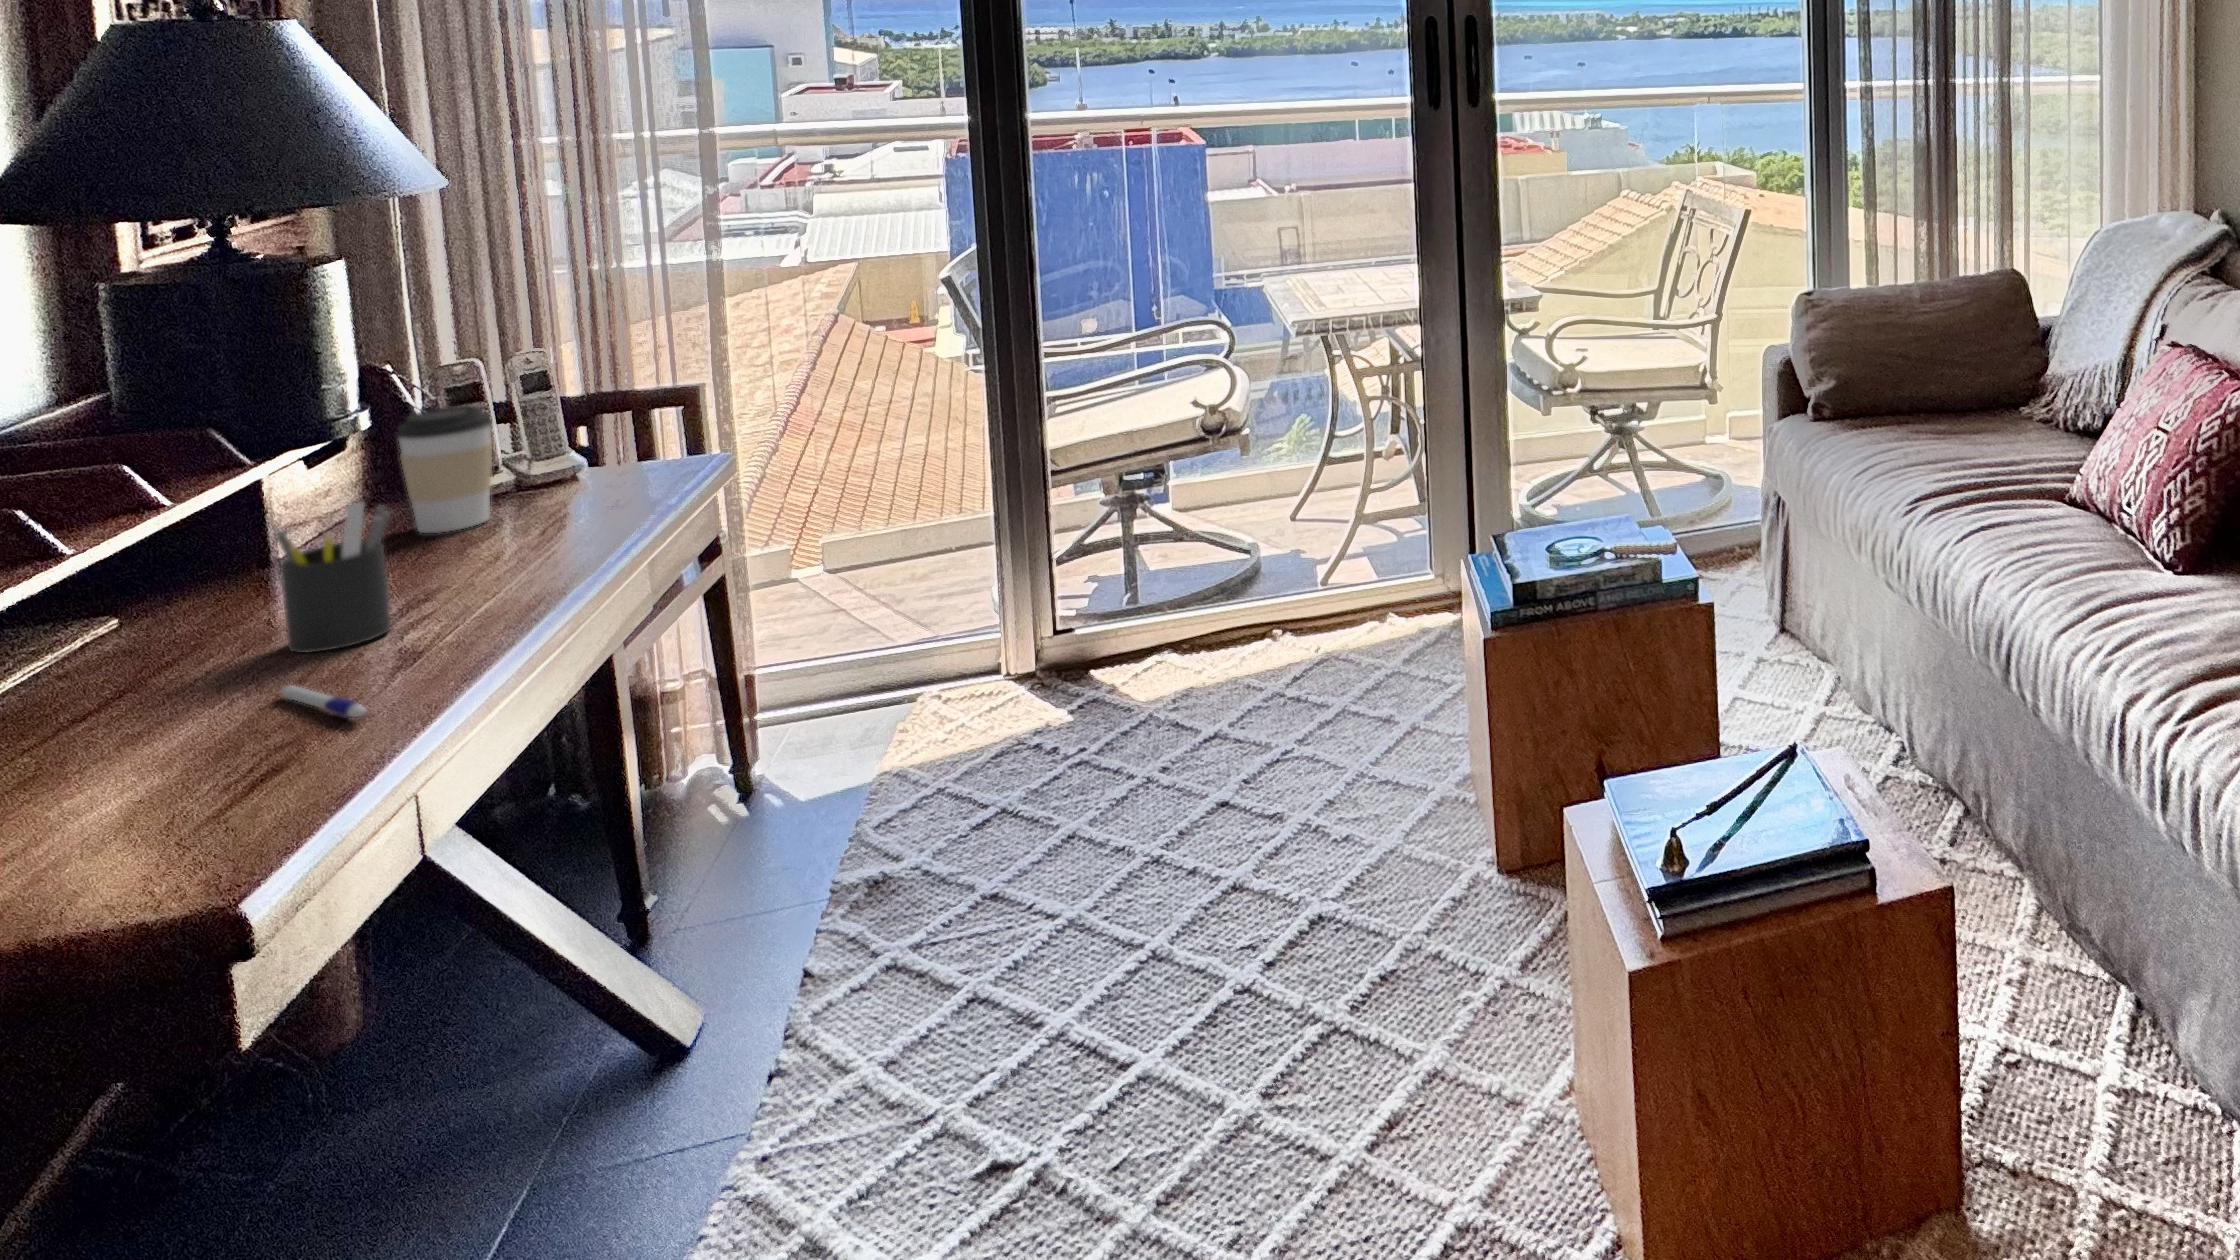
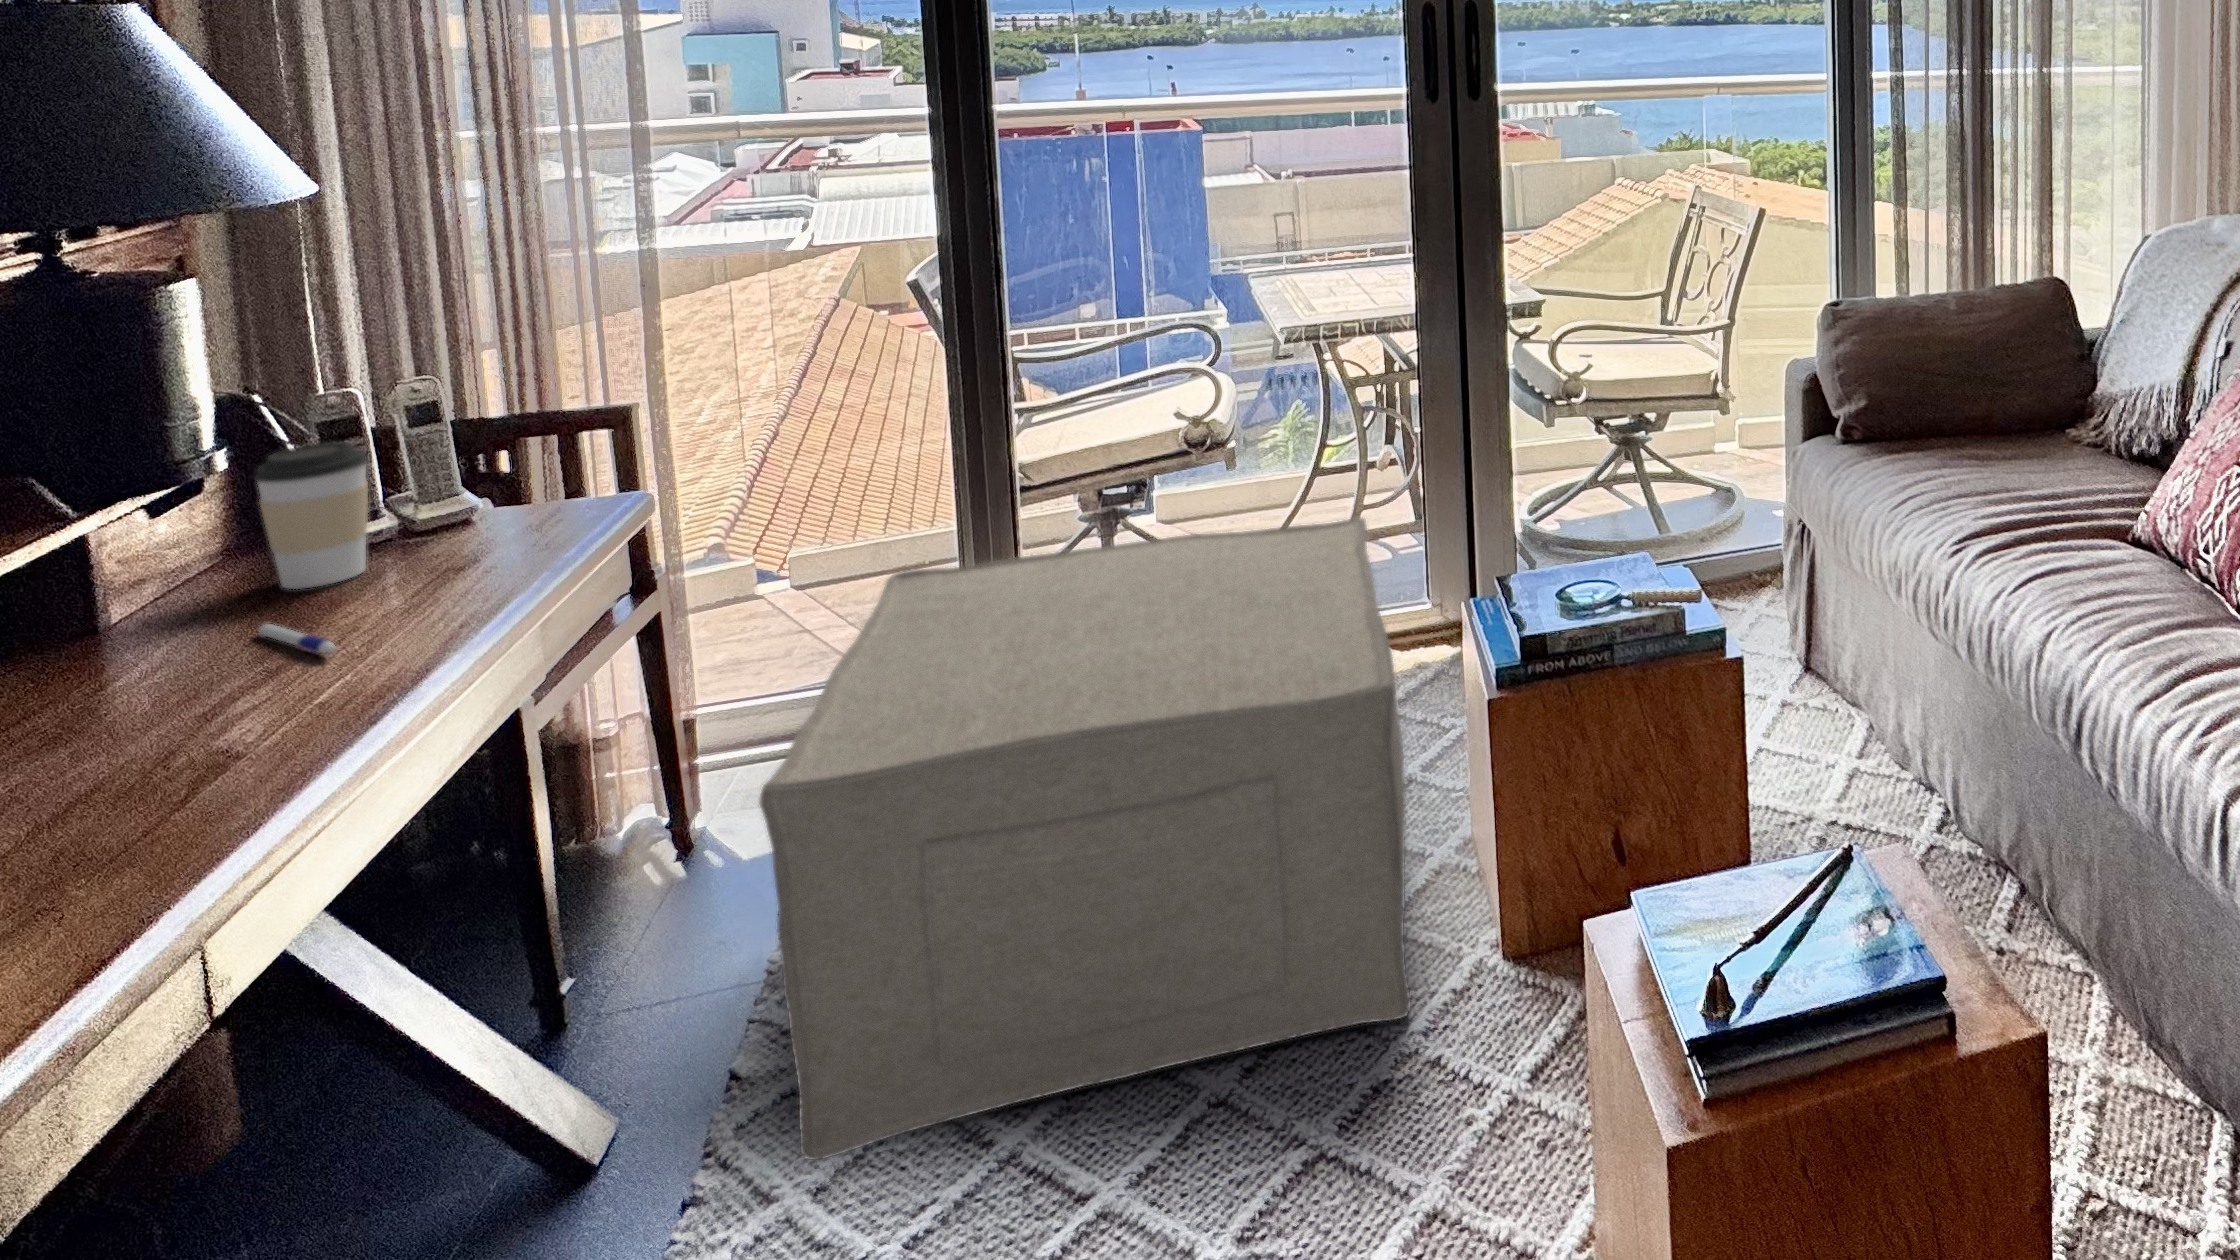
ottoman: none [842,488,1414,1036] -> present [760,517,1411,1160]
pen holder: present [276,502,391,653] -> none [66,575,215,754]
pen: present [281,685,366,717] -> present [259,624,335,653]

